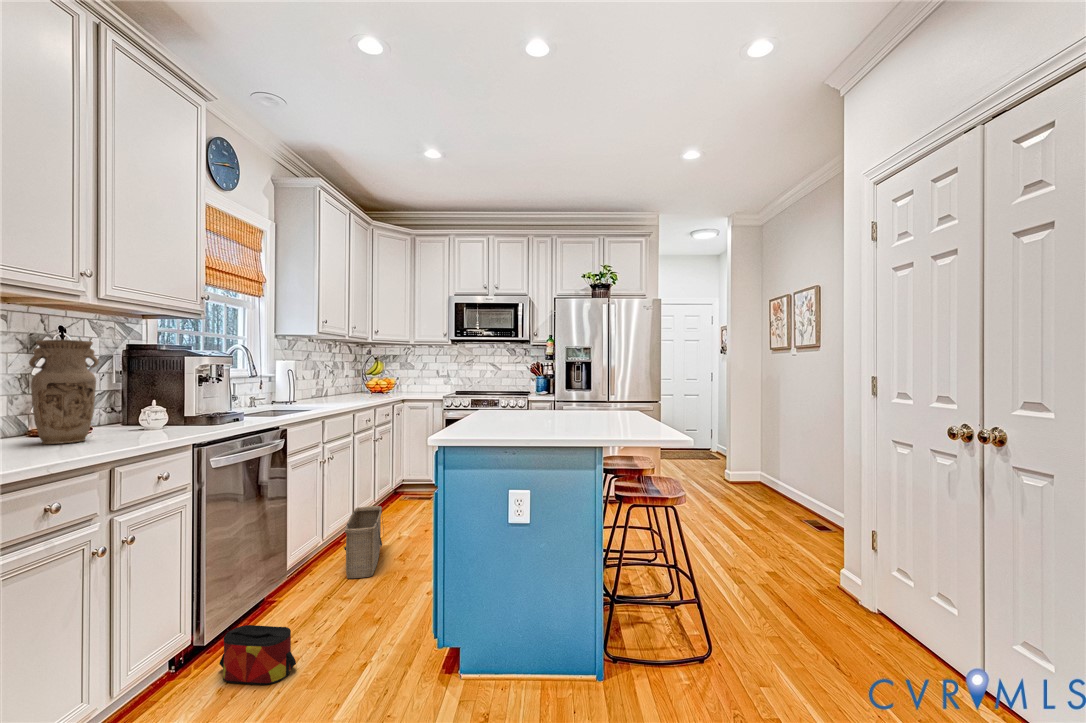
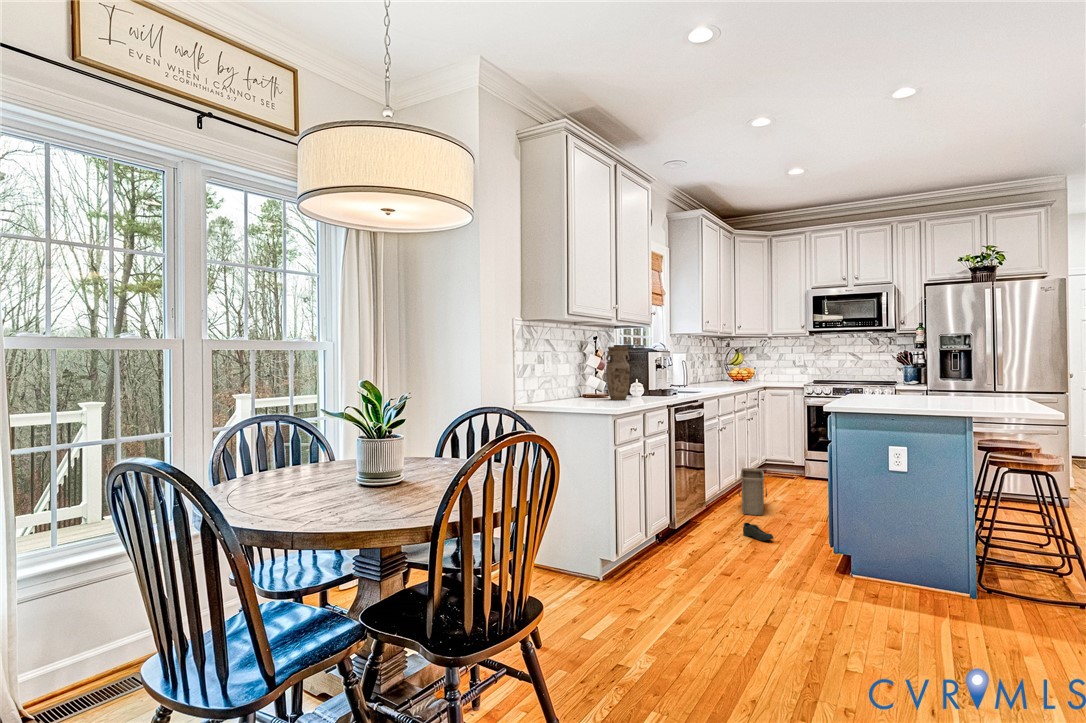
shoe: none [325,614,366,646] -> present [743,523,773,541]
bag: present [219,625,296,685] -> none [689,515,734,547]

